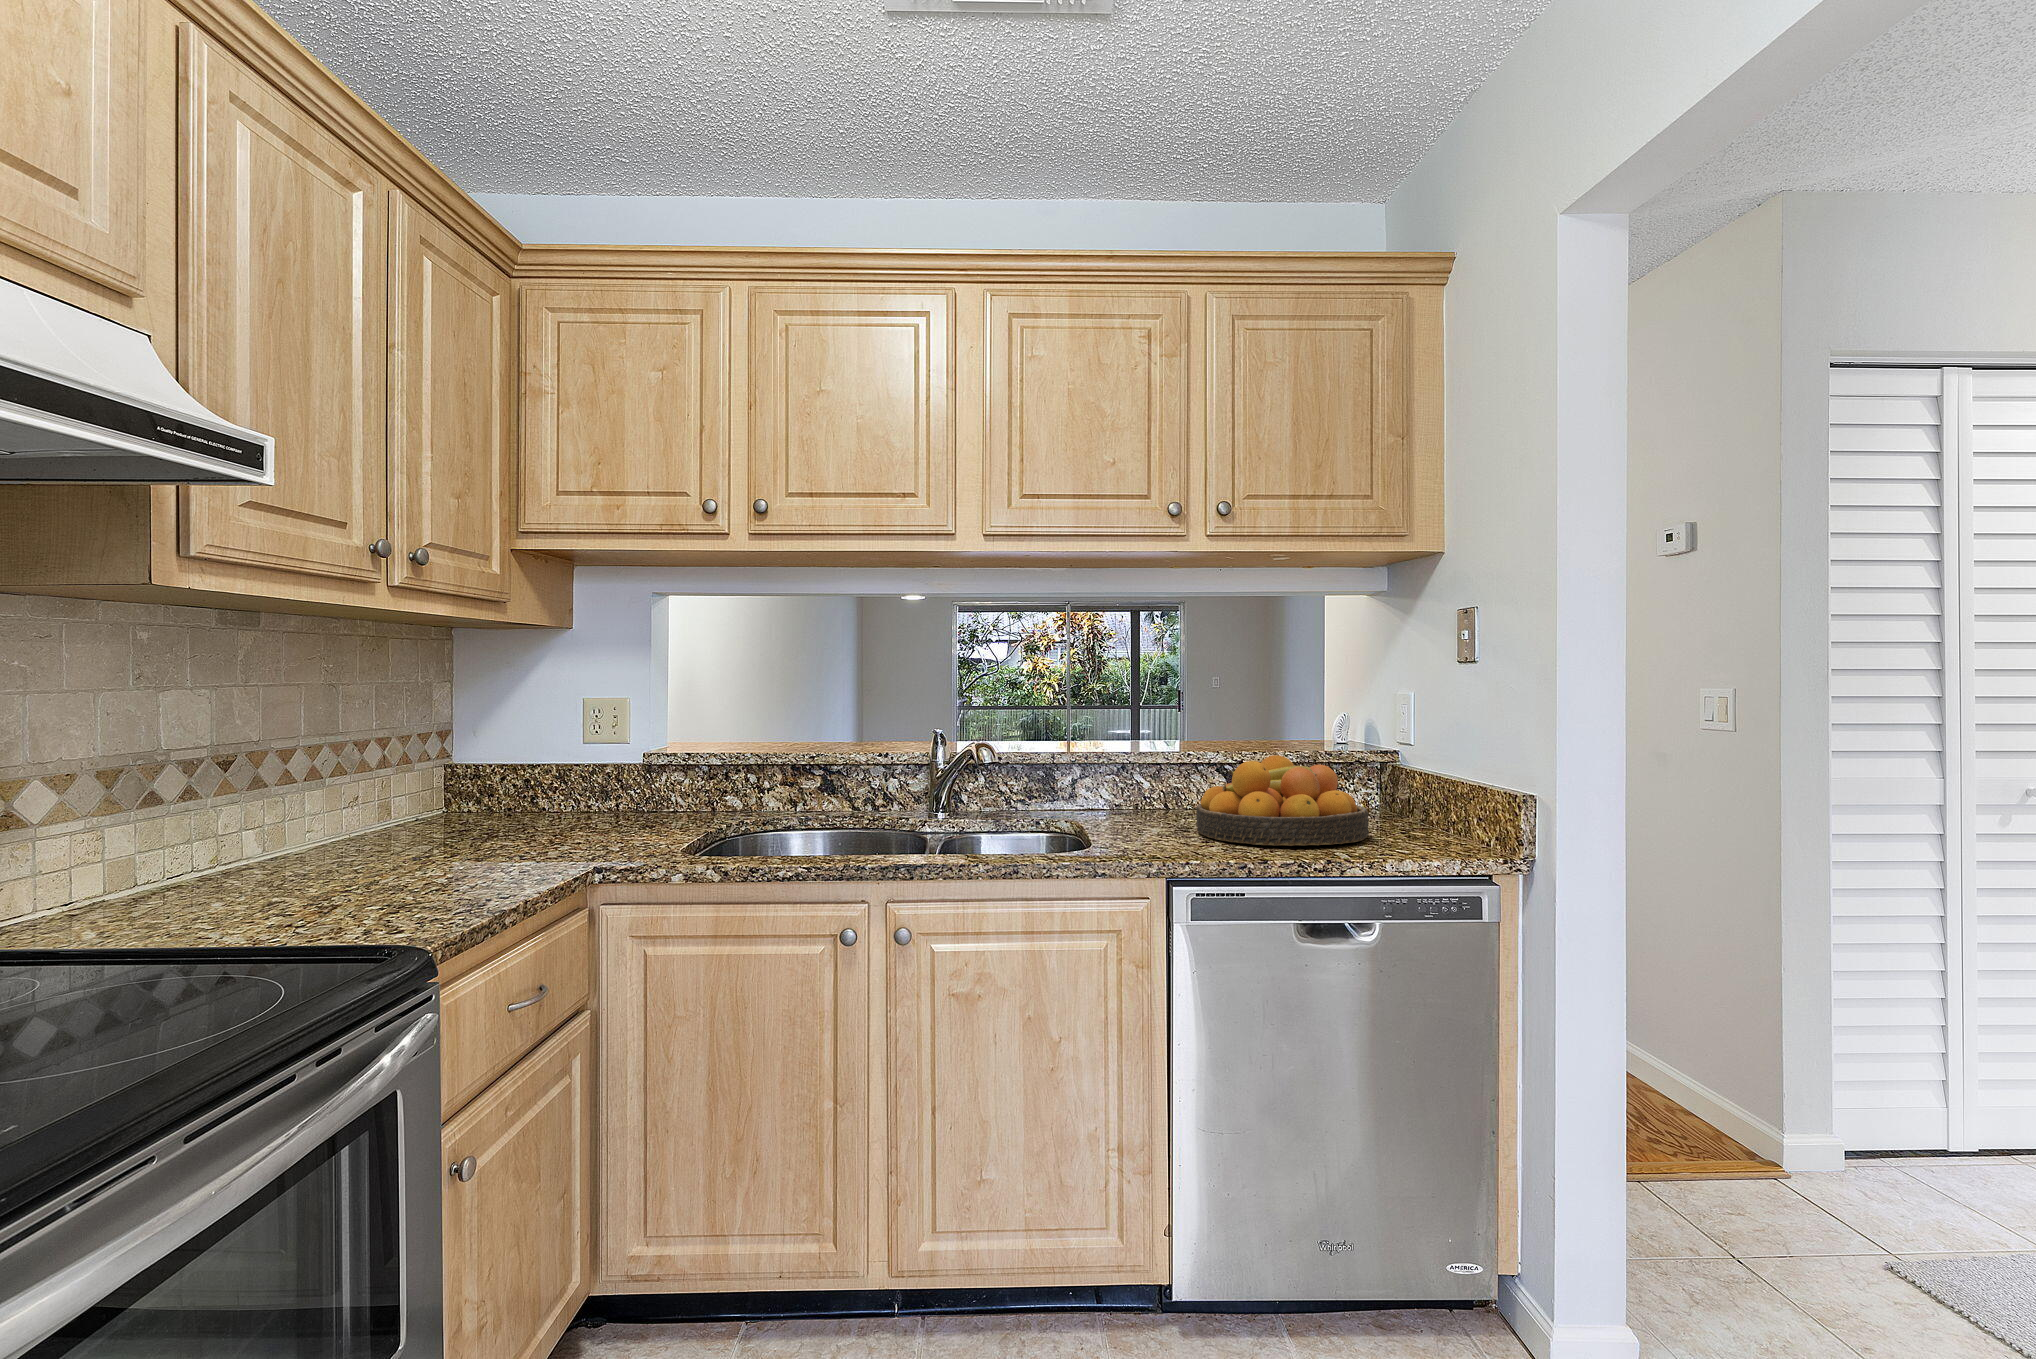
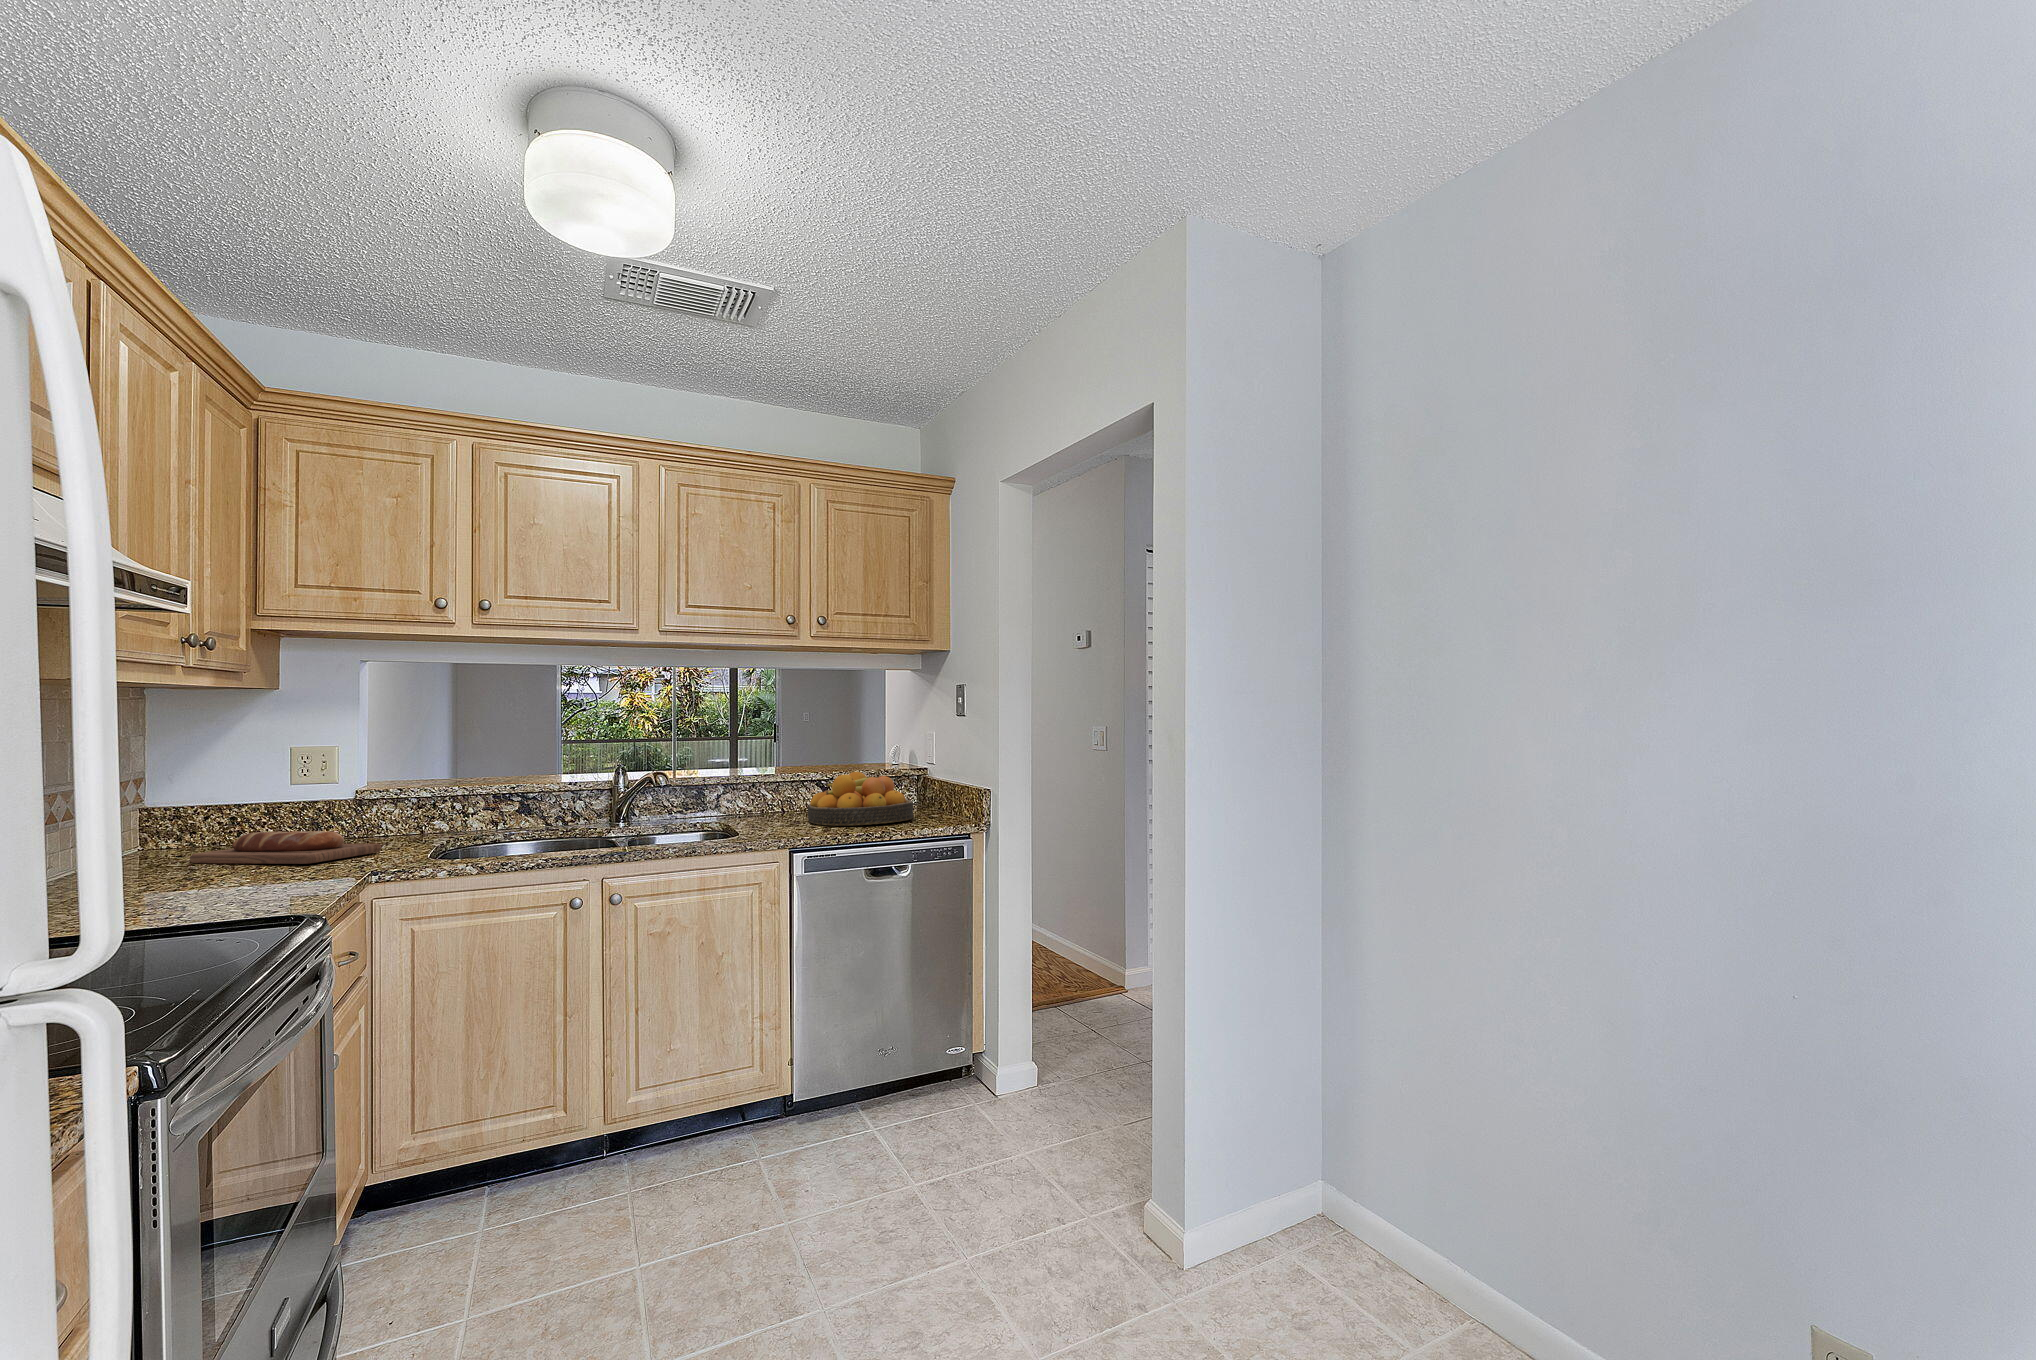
bread loaf: none [462,801,645,848] -> present [190,831,381,864]

